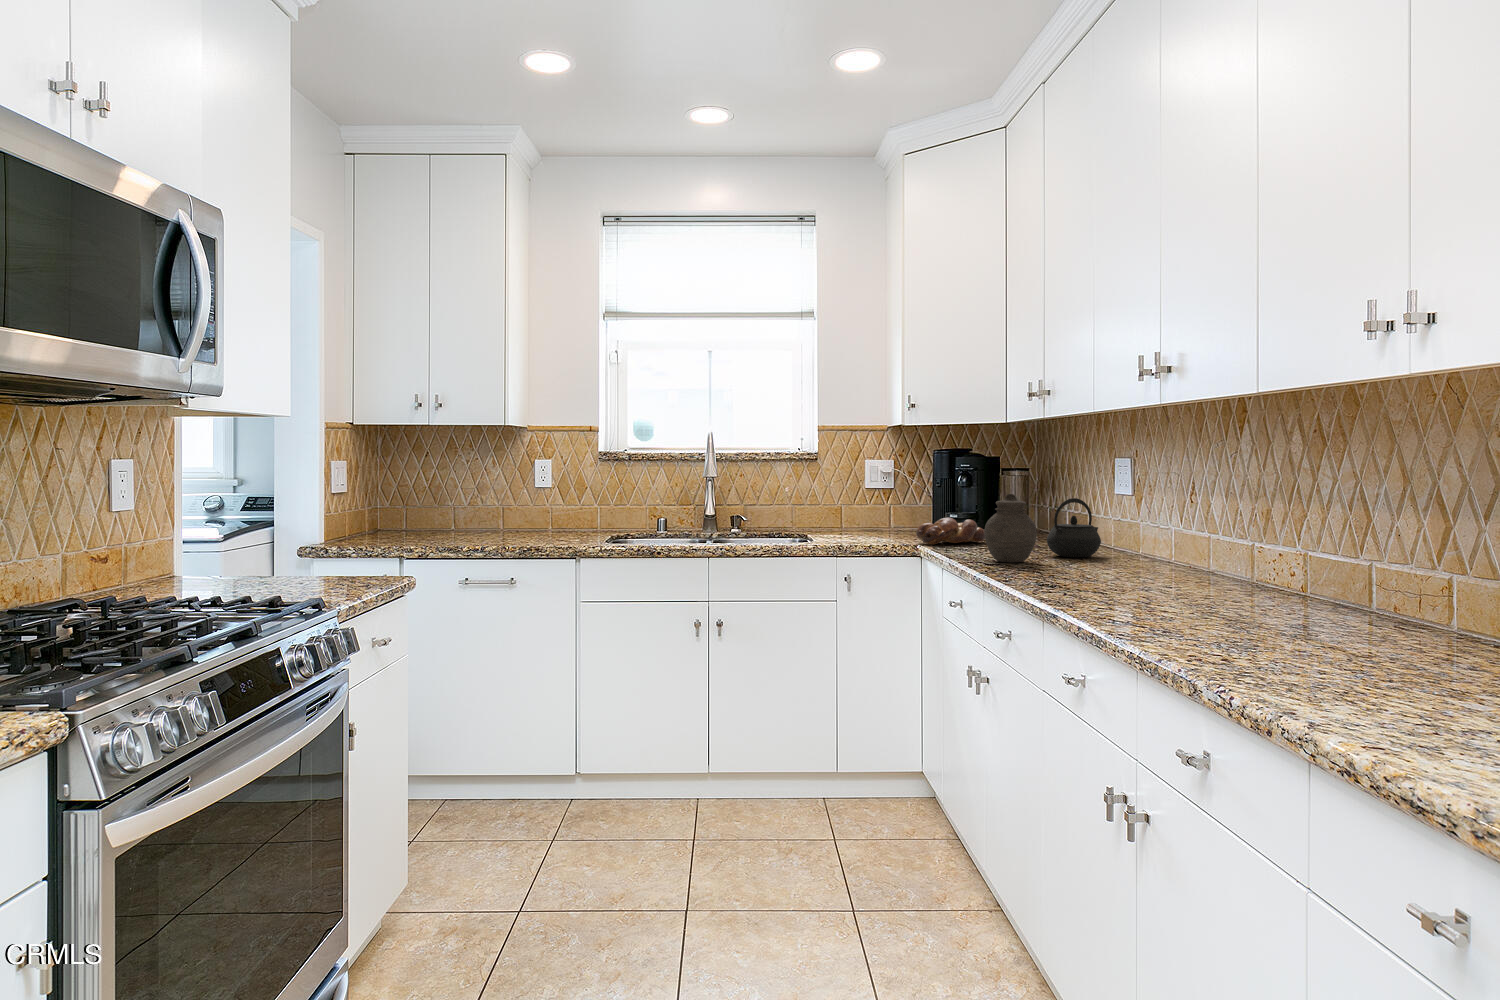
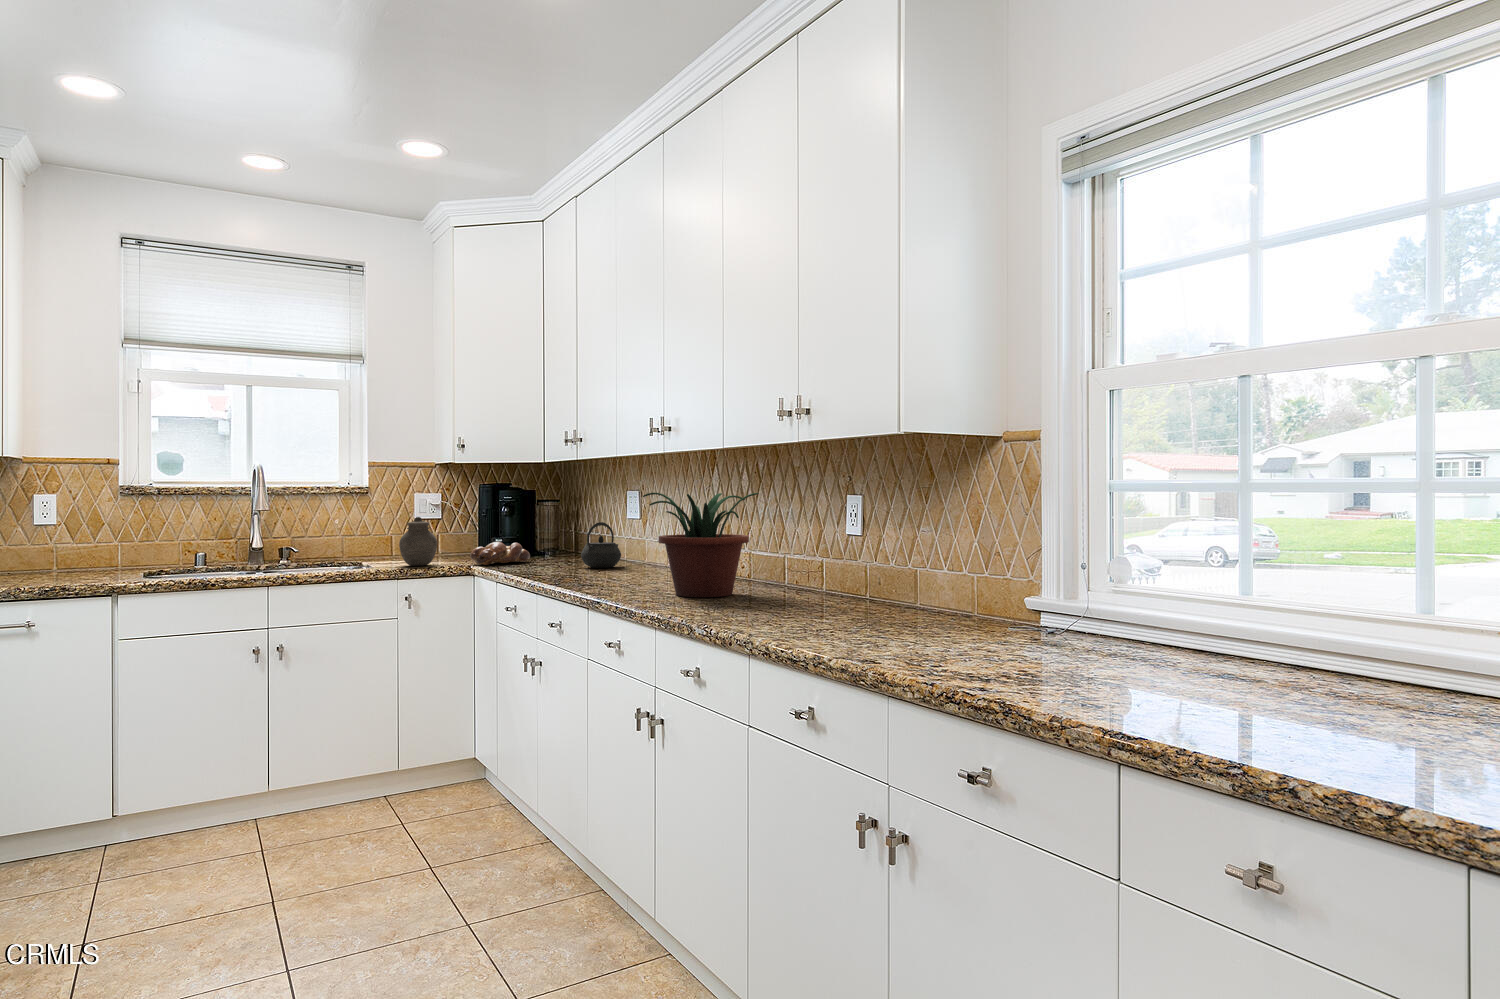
potted plant: none [1124,460,1330,625] -> present [643,493,759,597]
jar: present [985,494,1037,563] -> present [399,517,437,566]

